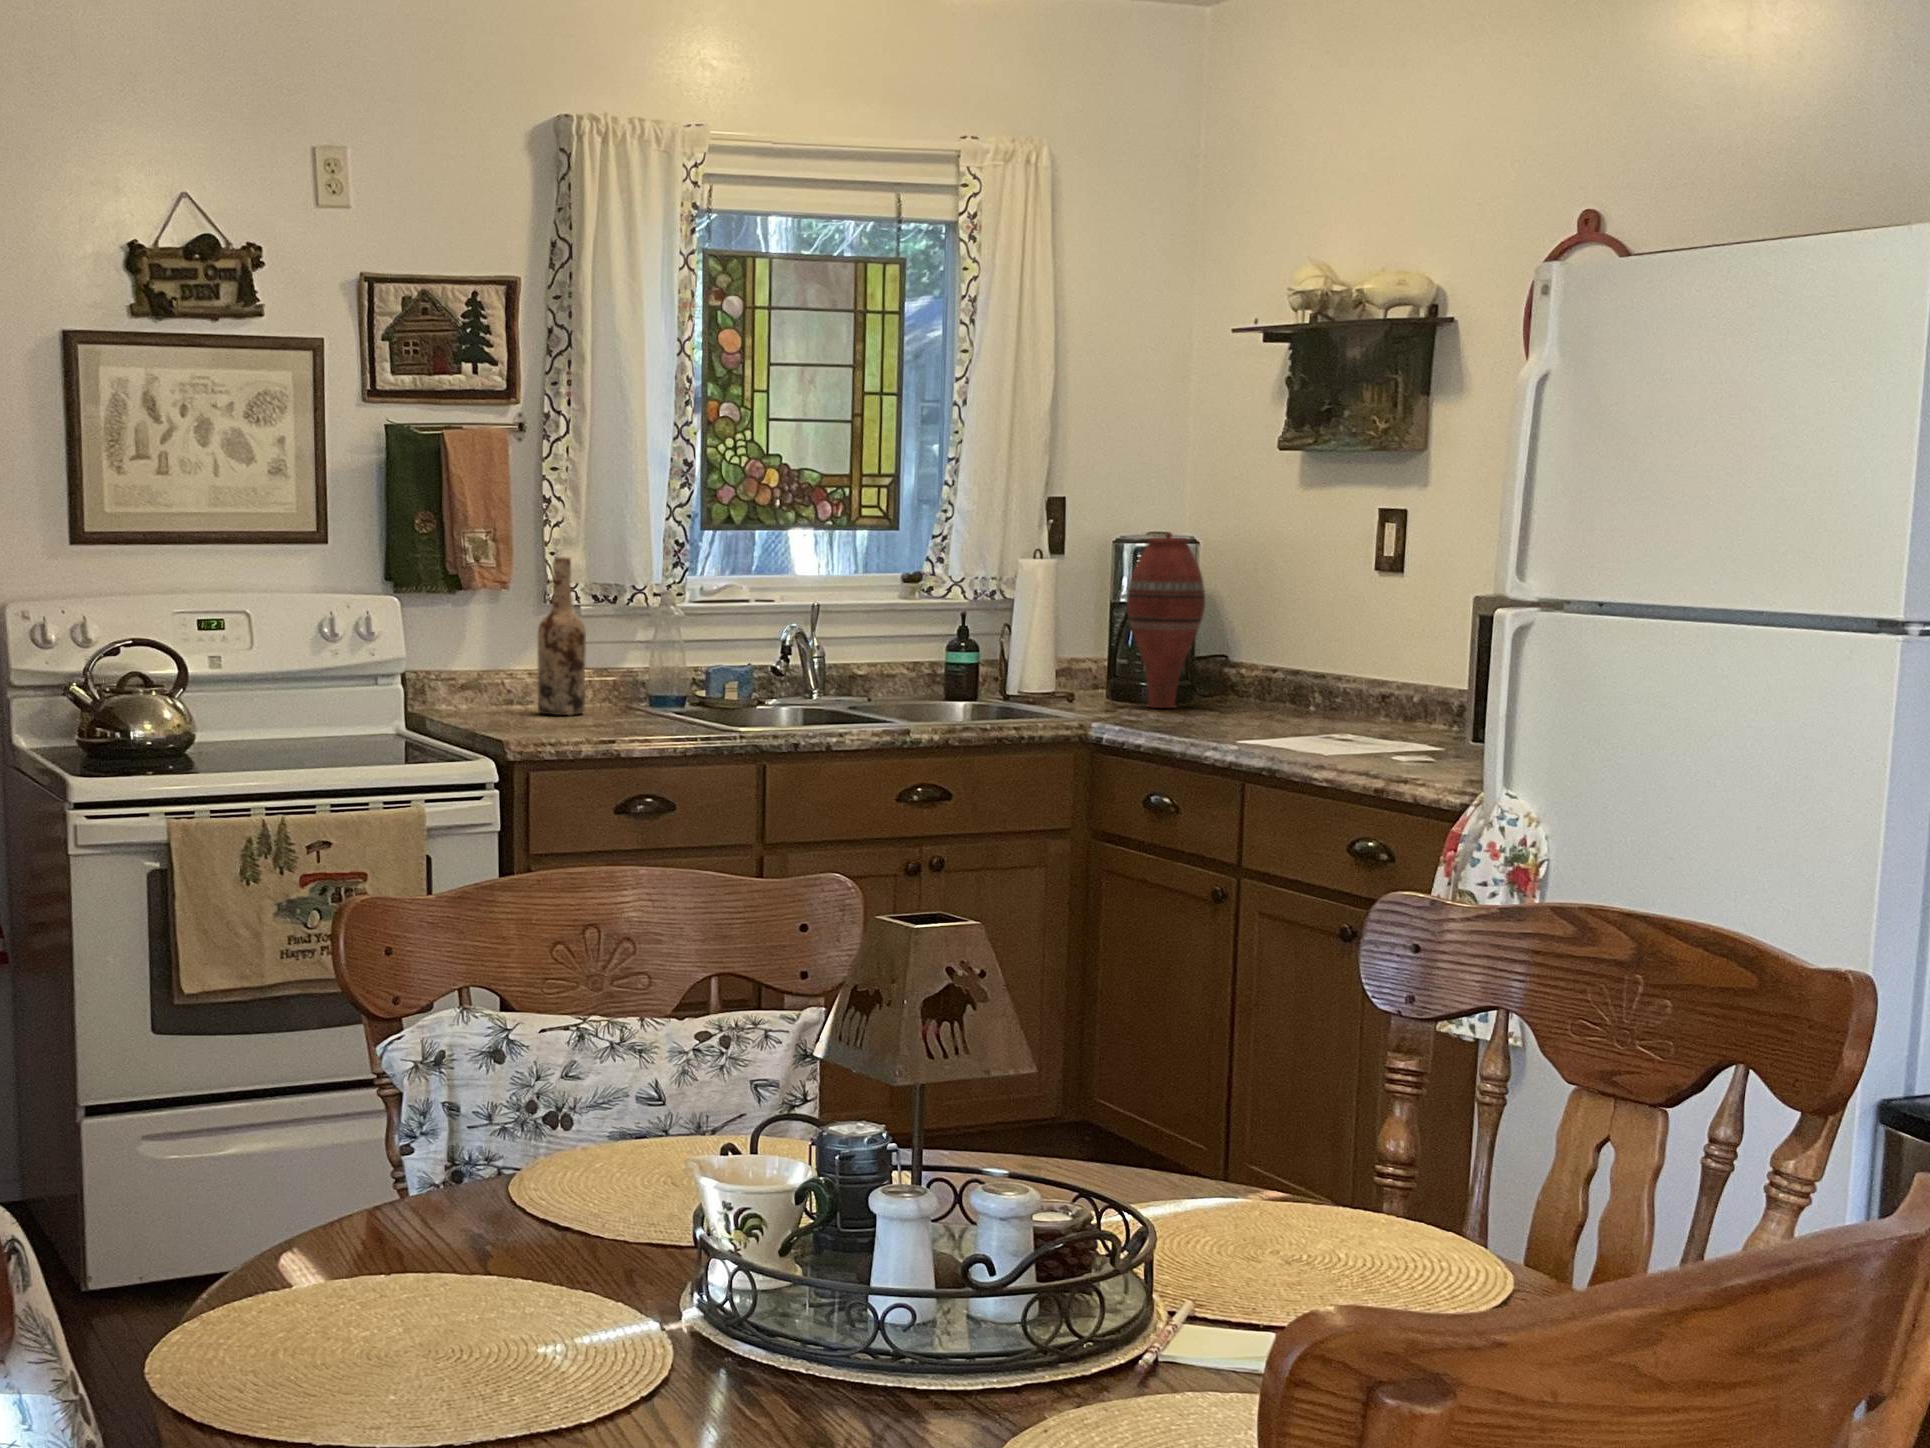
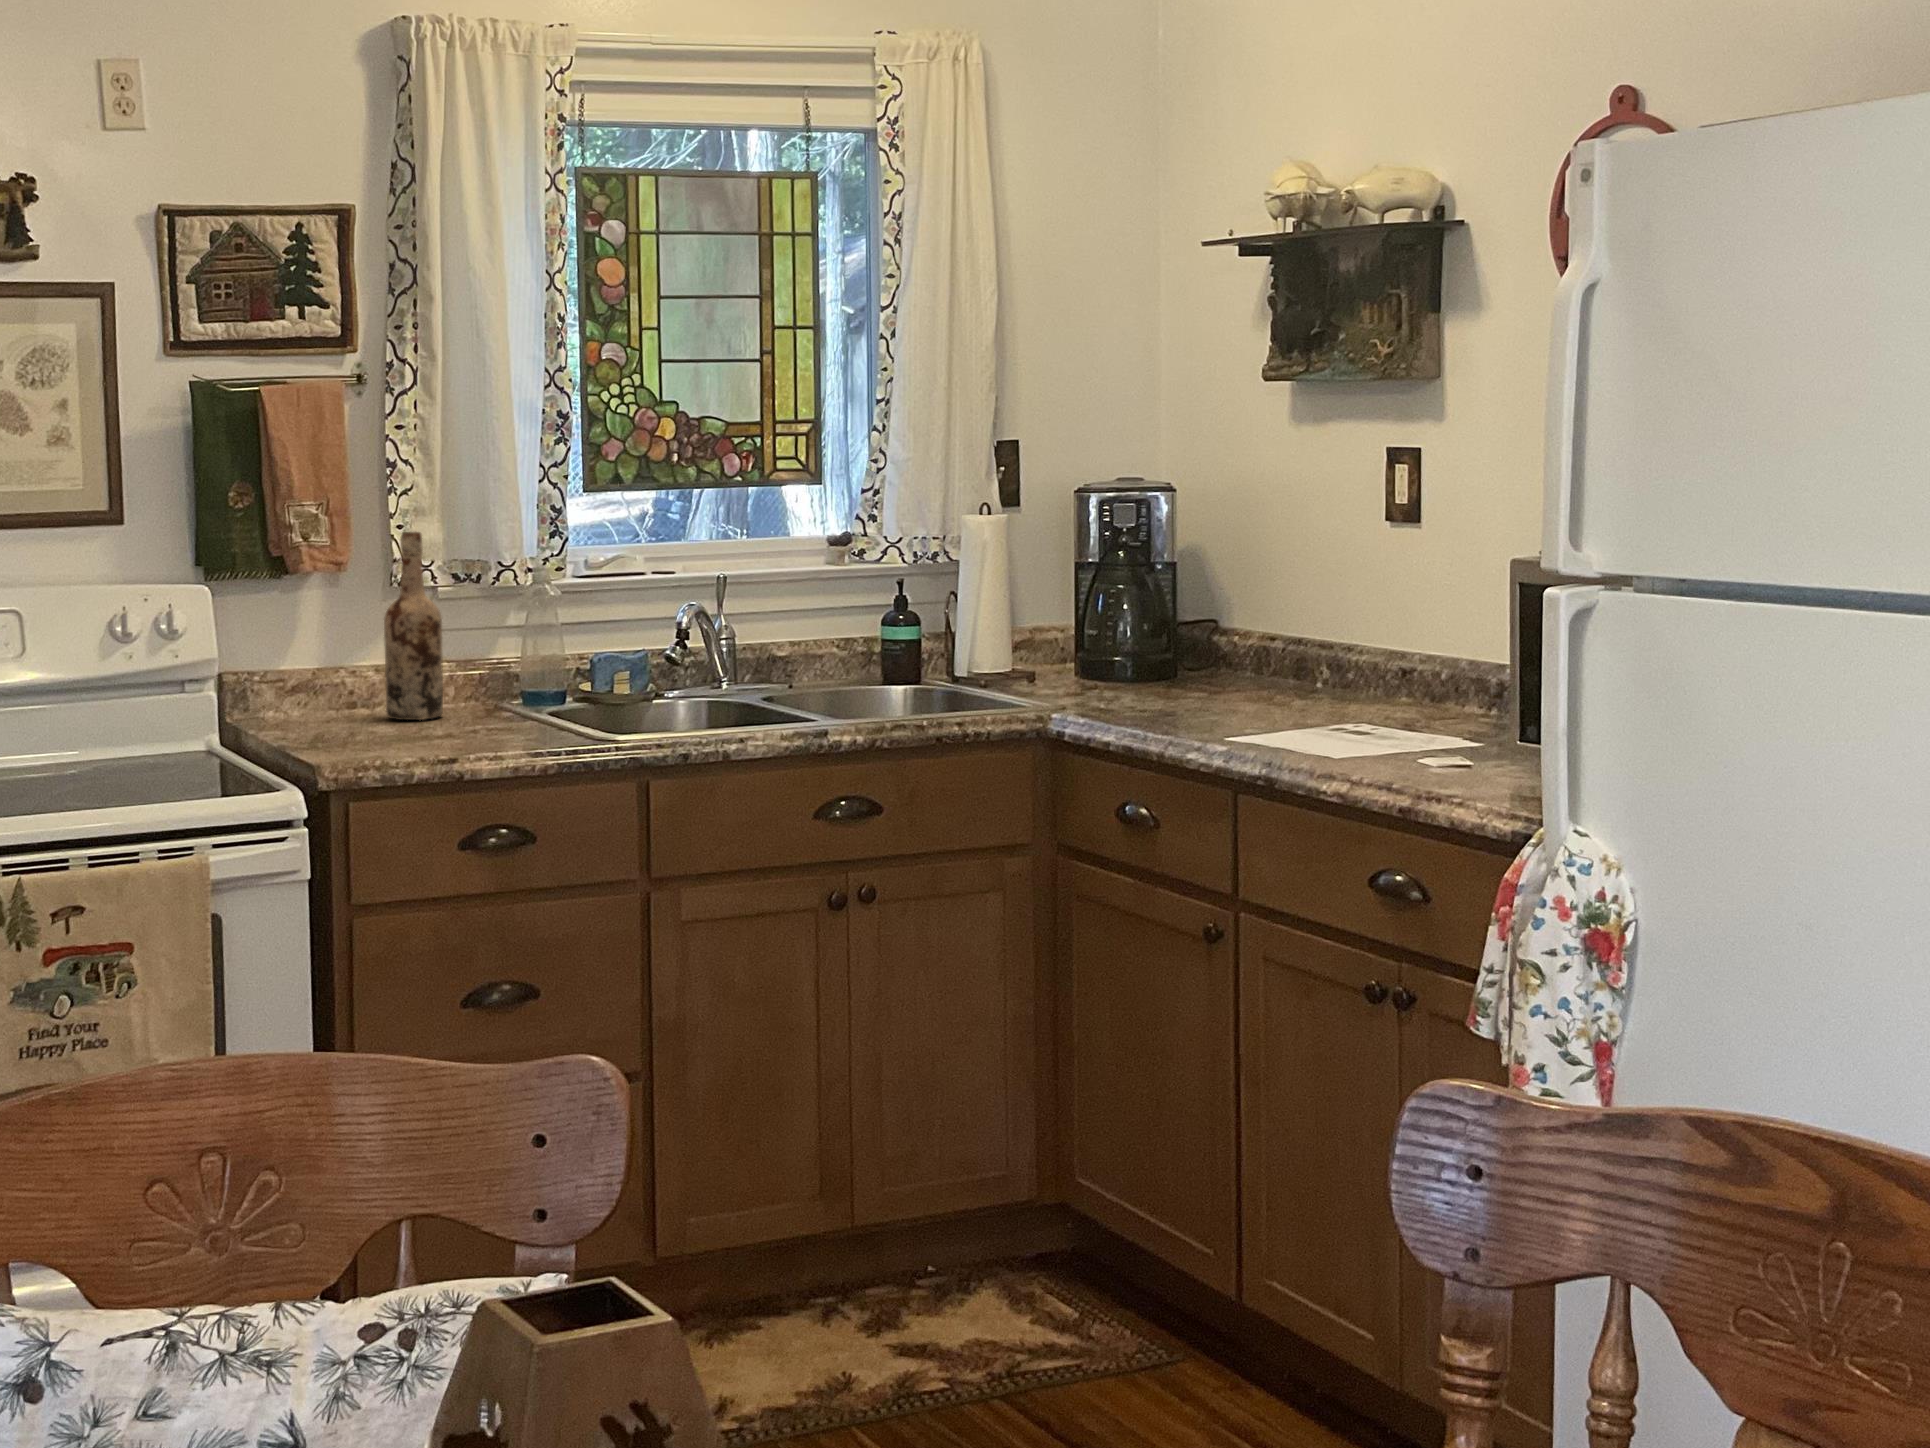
vase: present [1127,533,1205,708] -> none [1092,481,1186,689]

